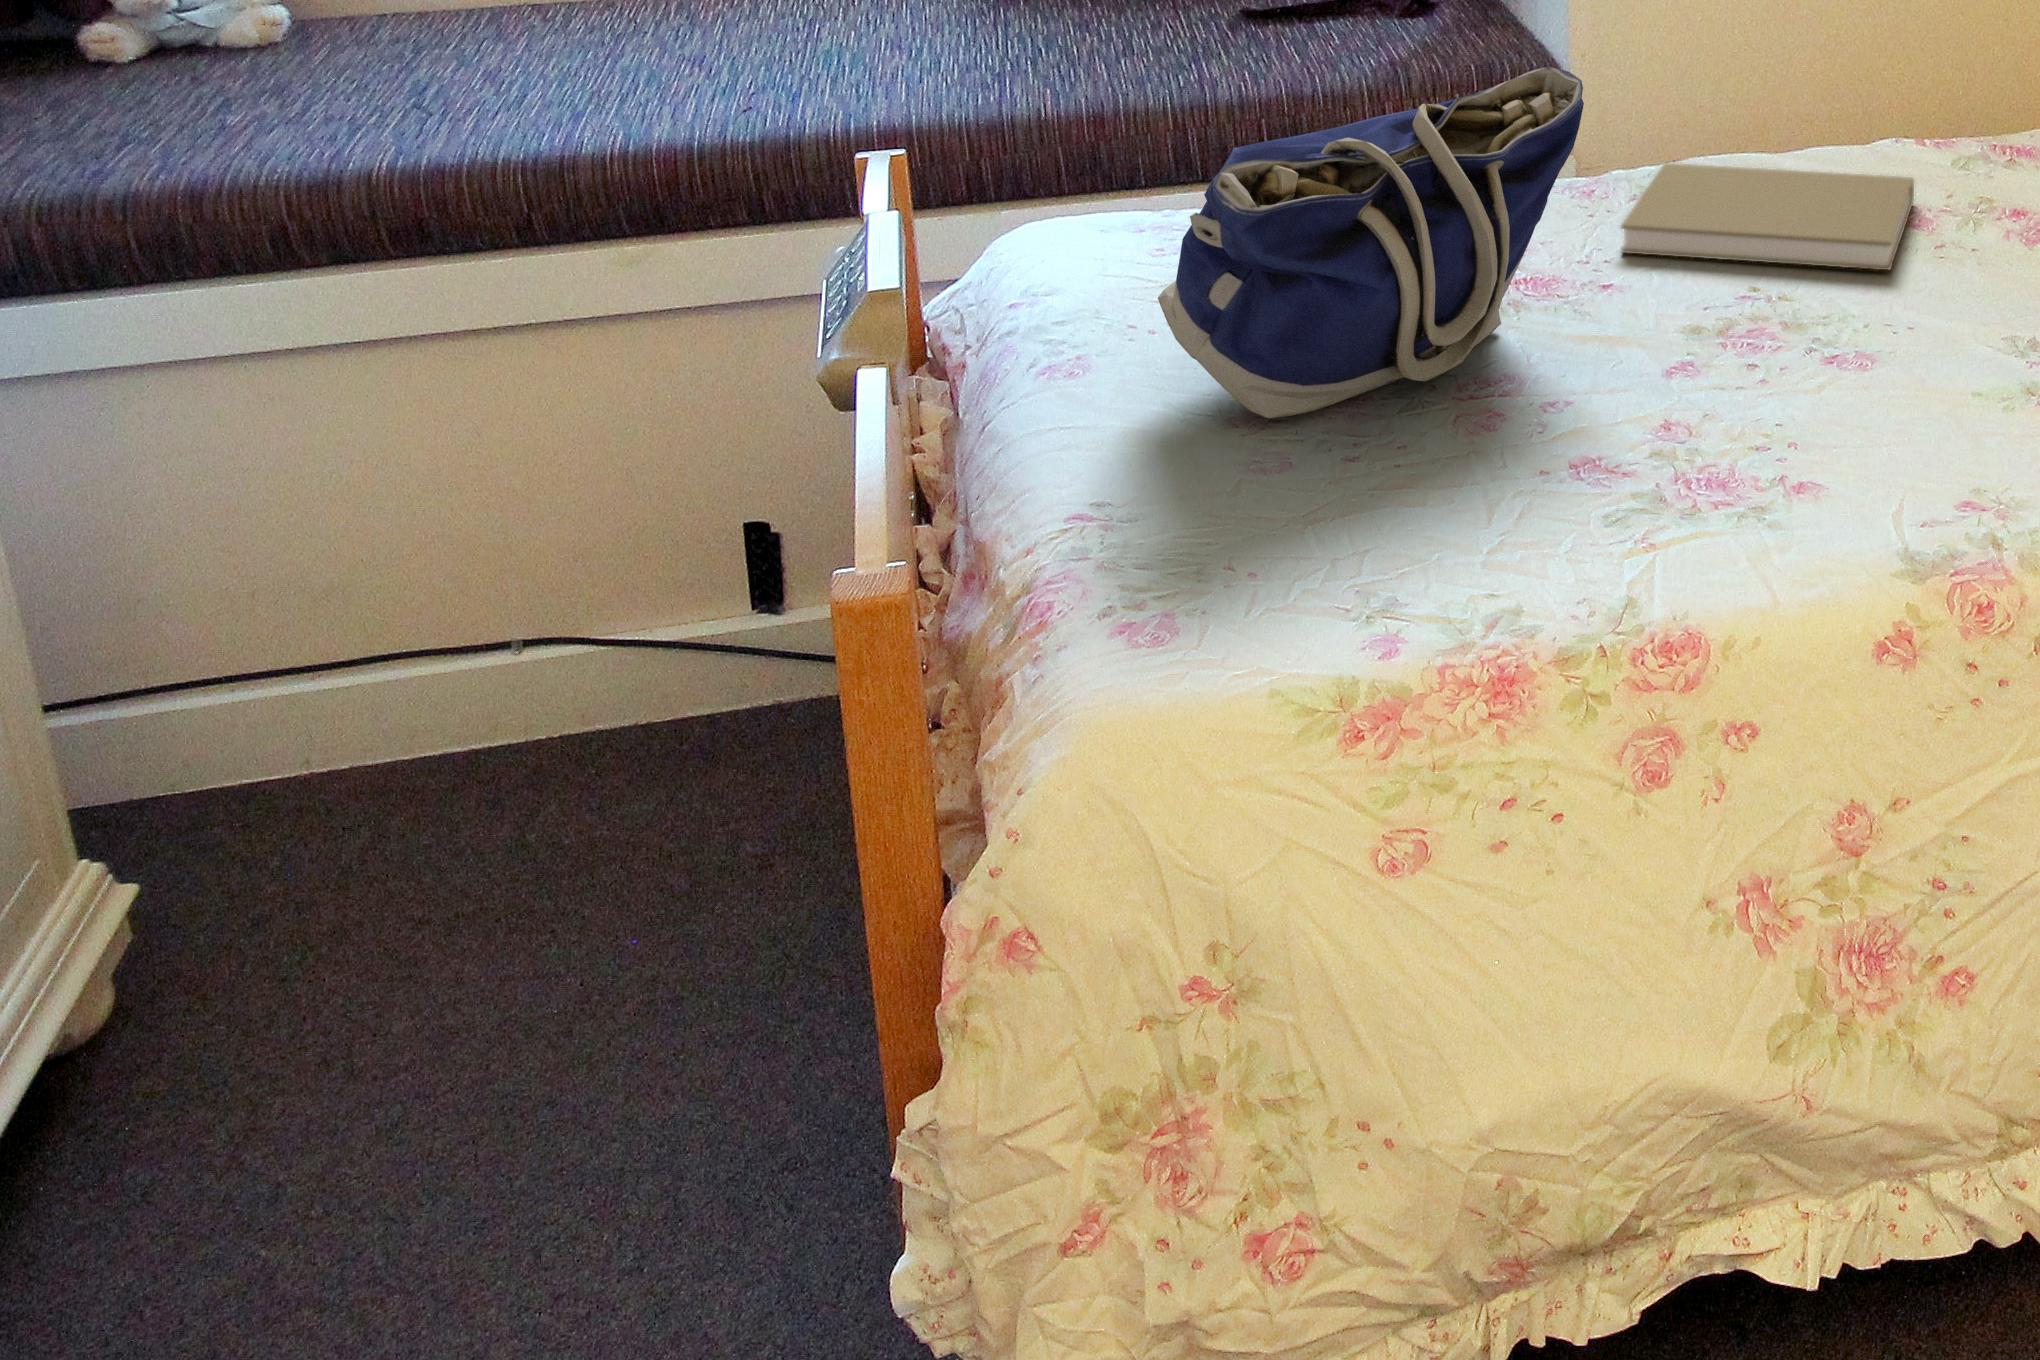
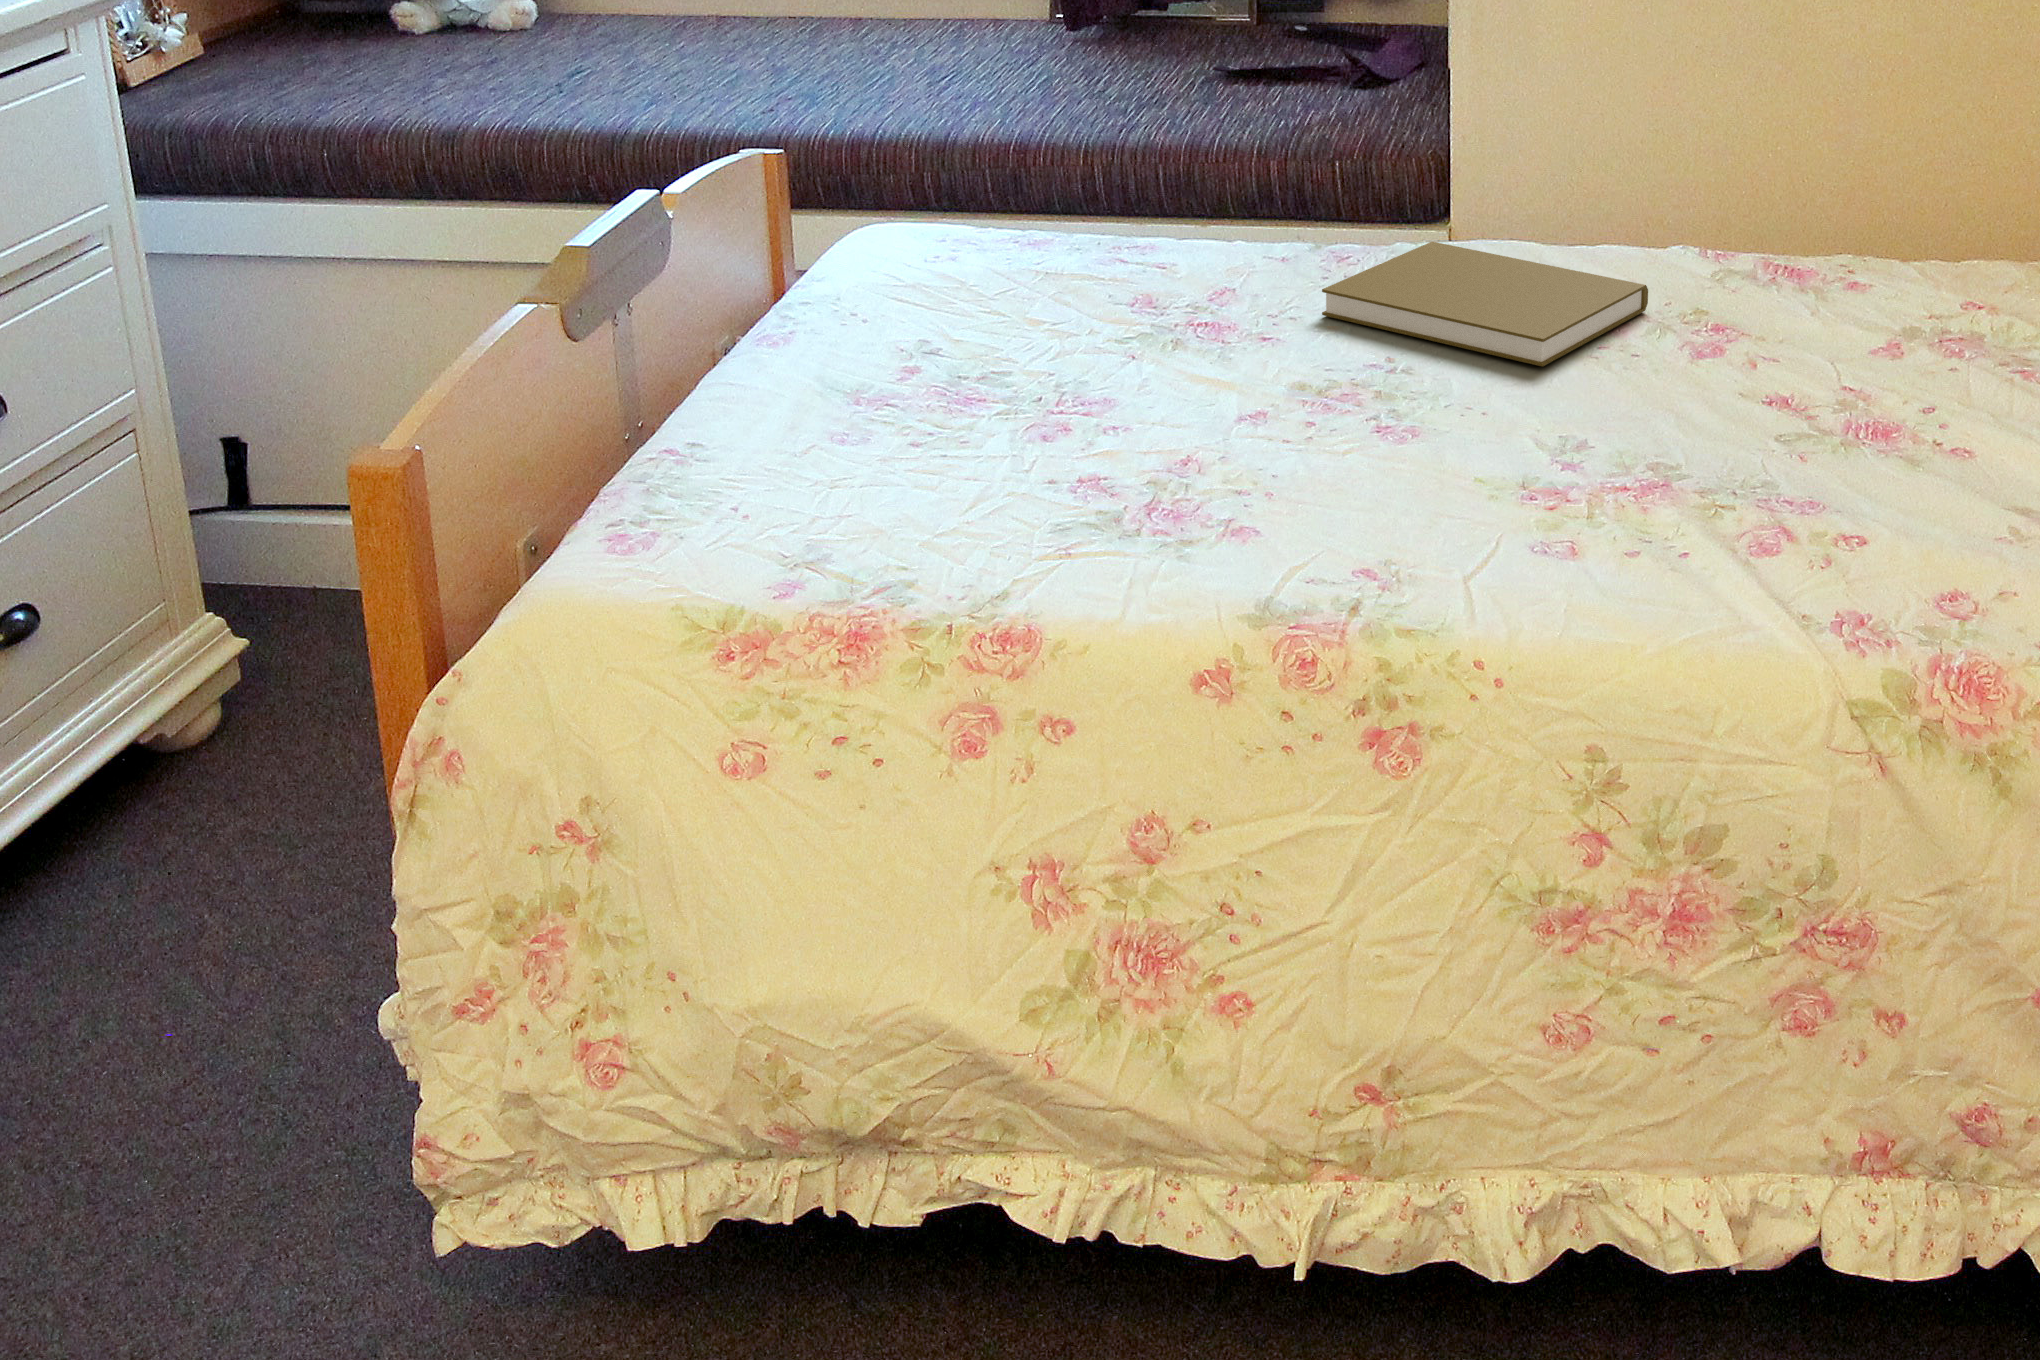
tote bag: present [1158,67,1584,418] -> none [800,127,1211,400]

